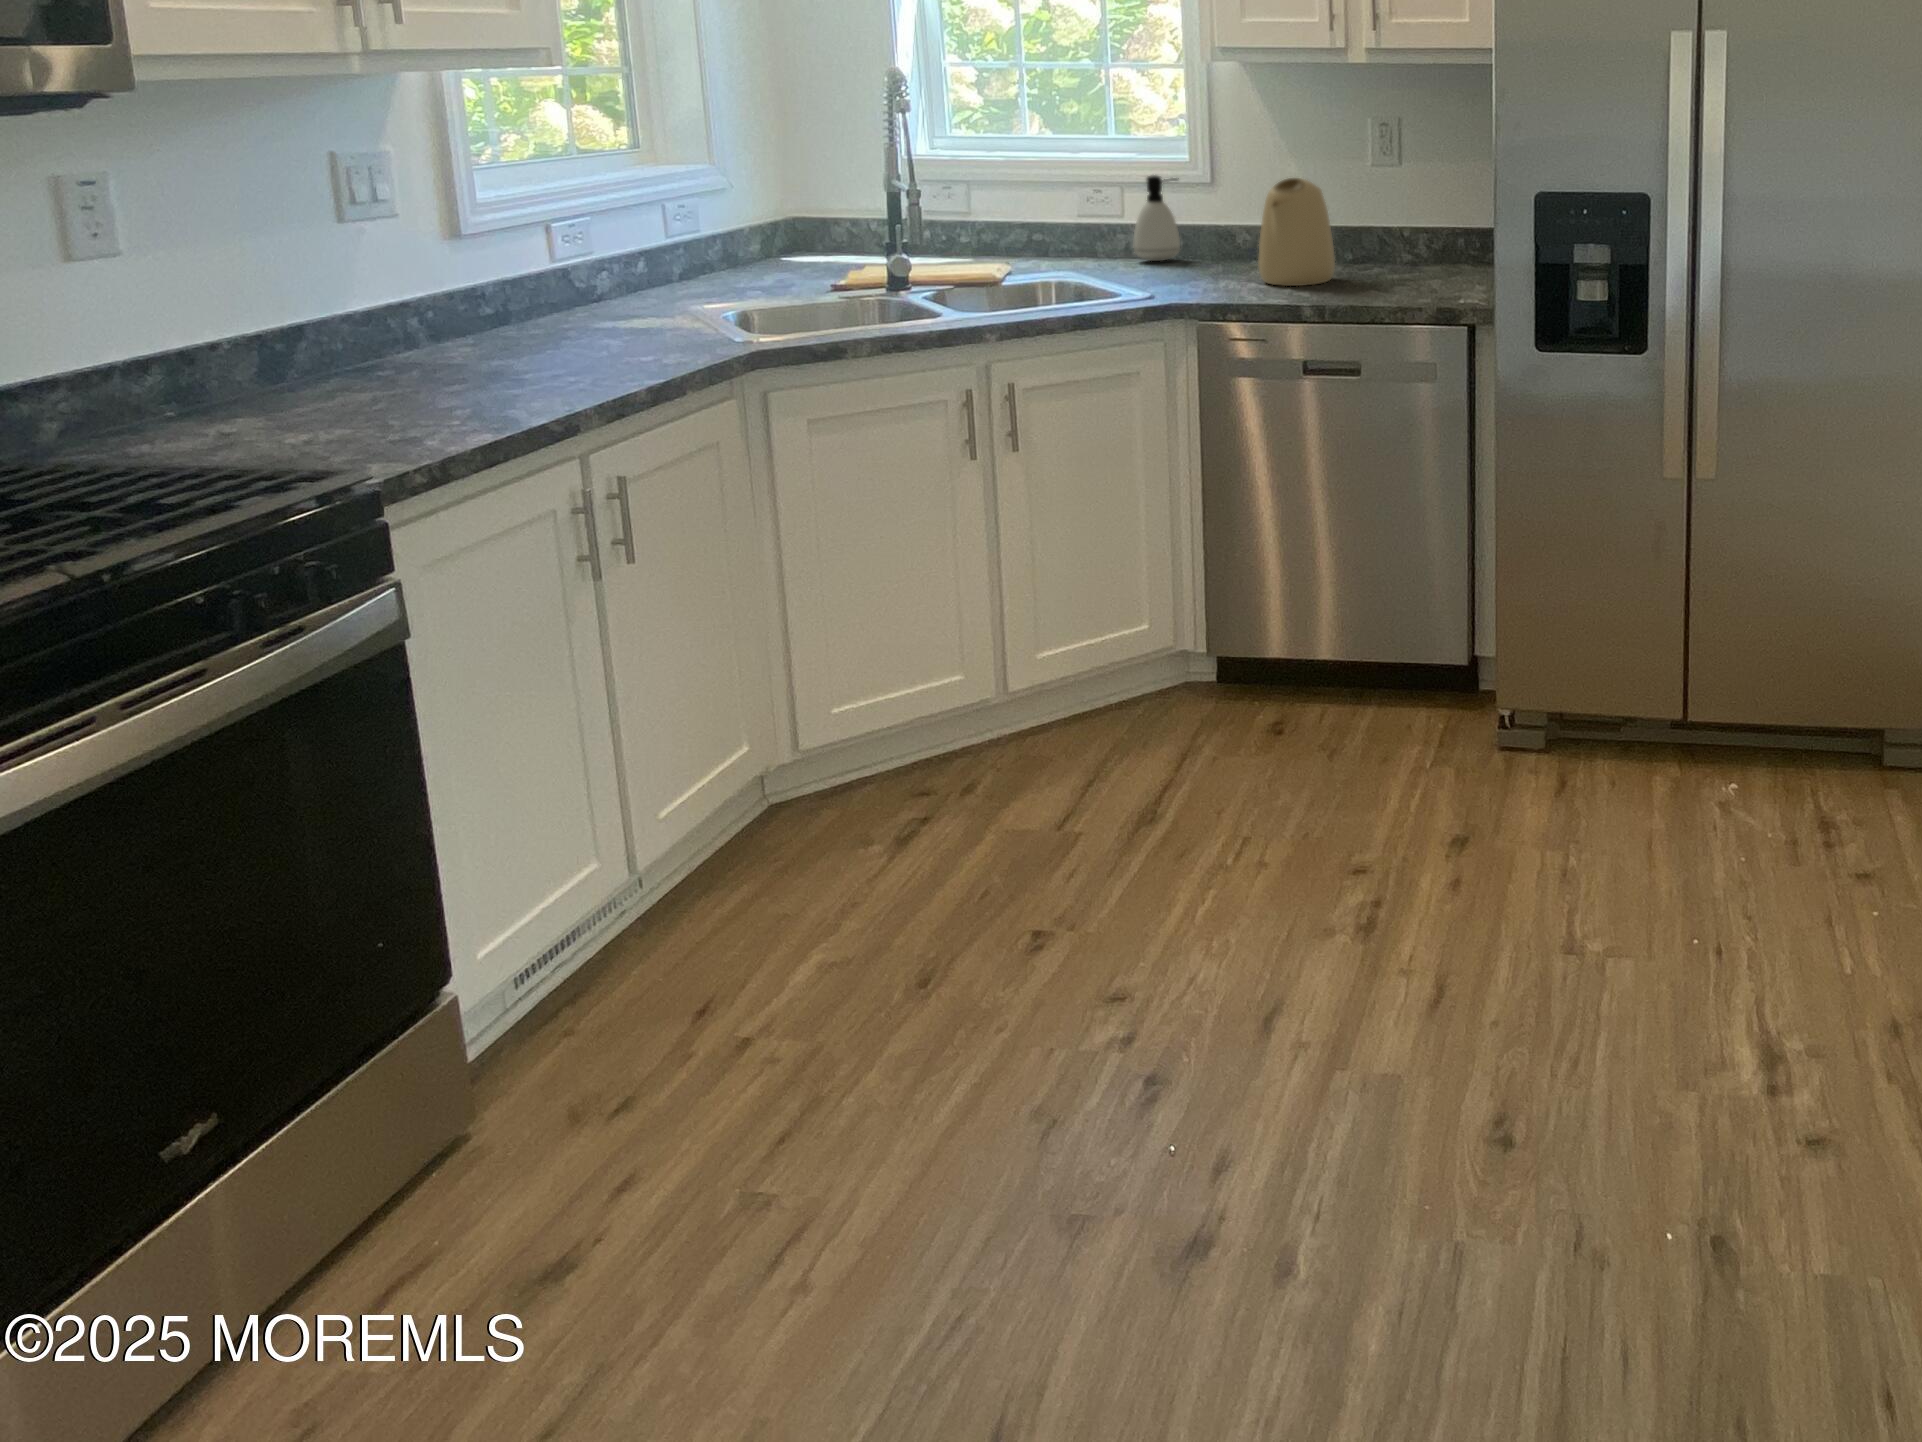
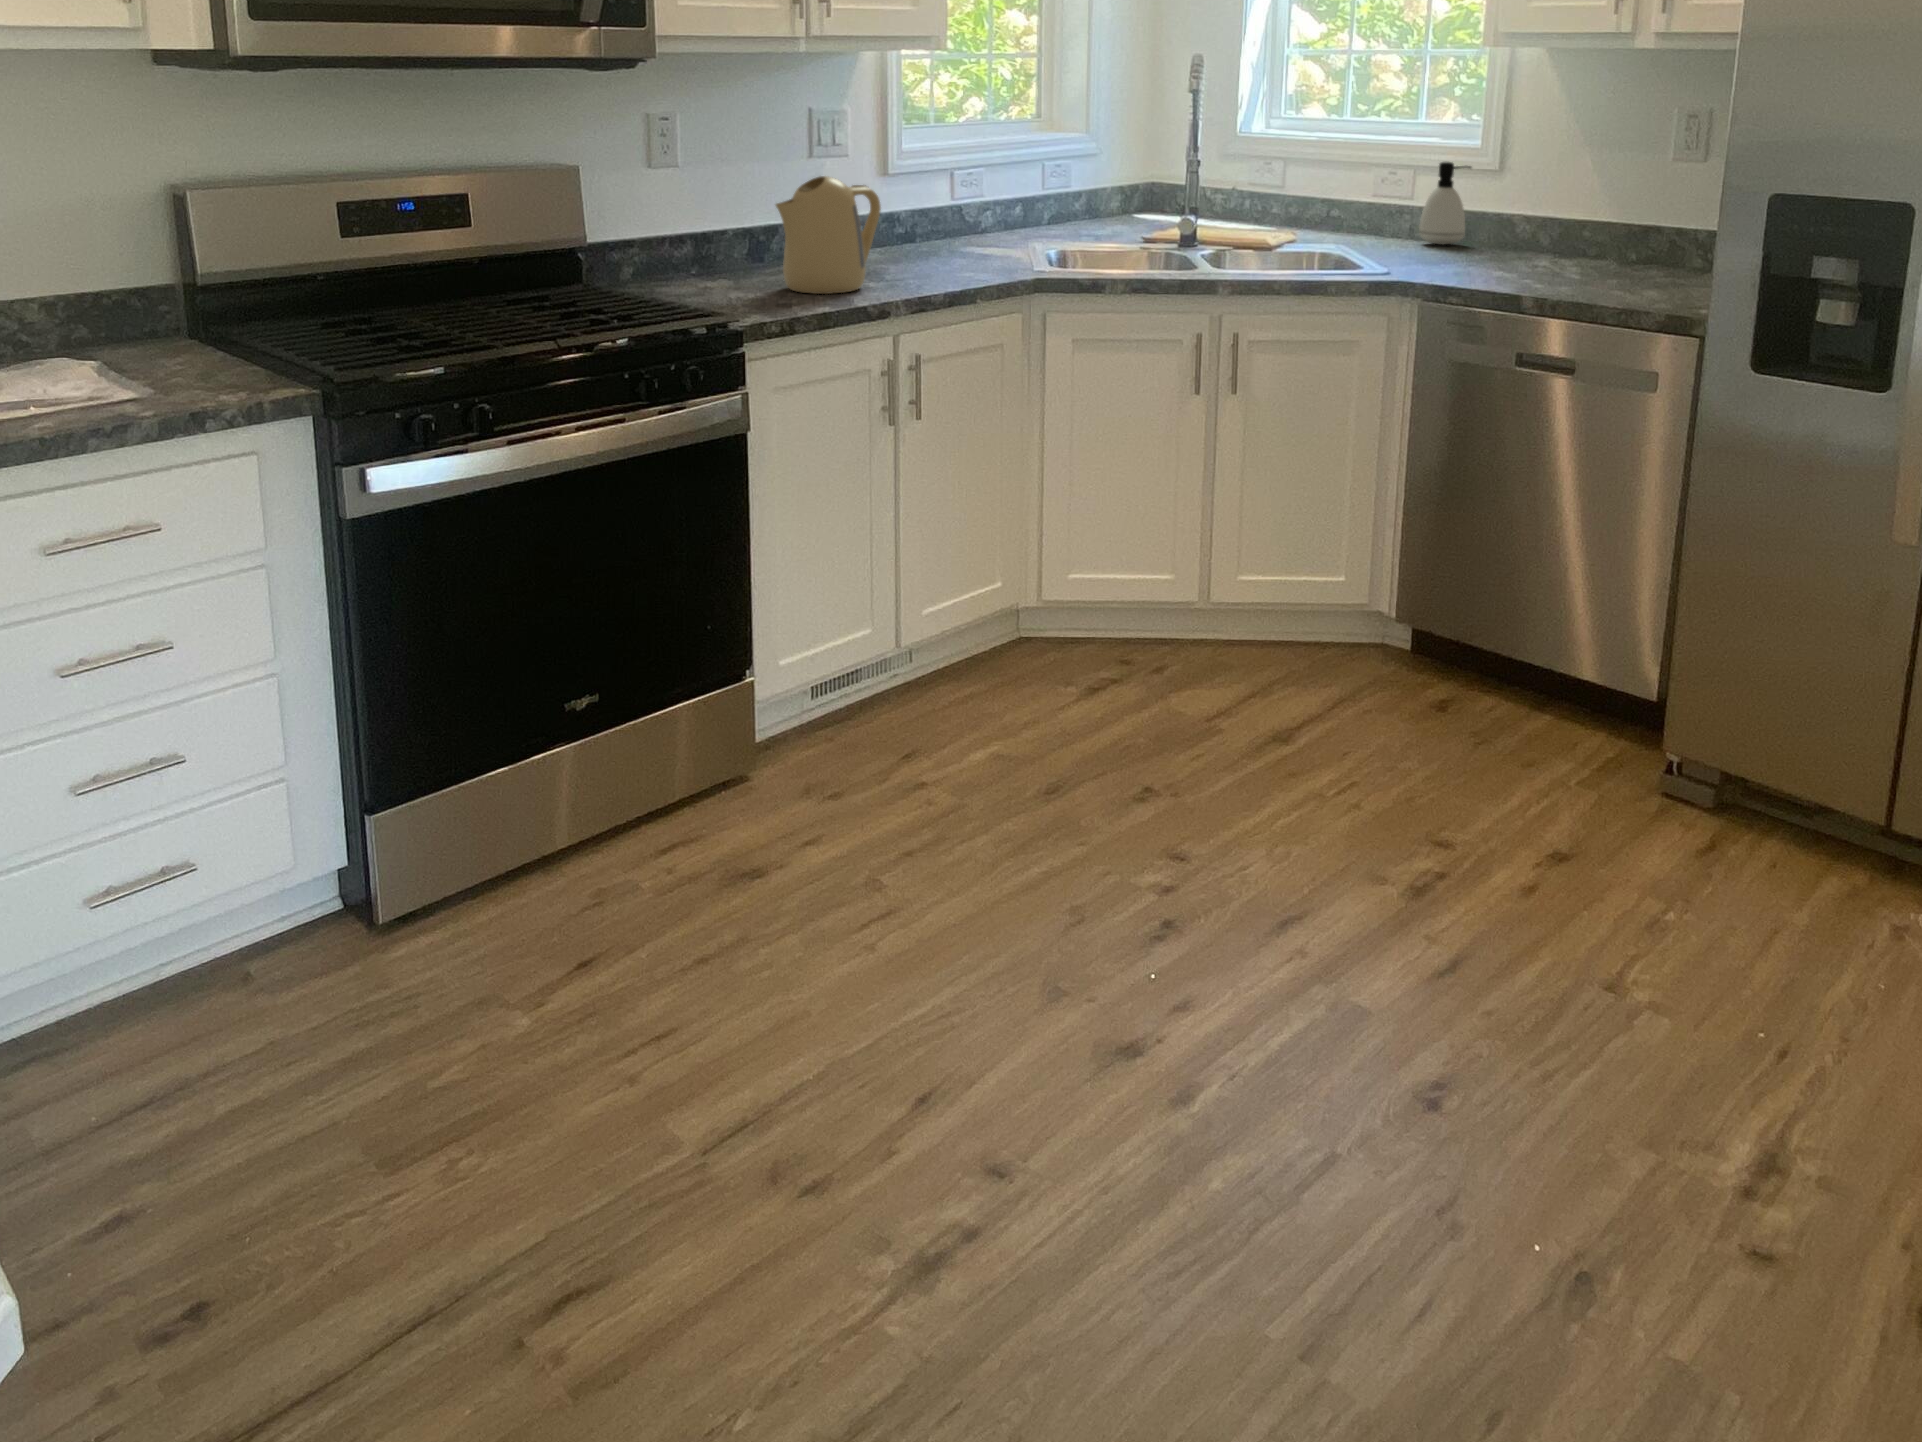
kettle: present [1259,178,1335,286] -> present [776,176,881,294]

